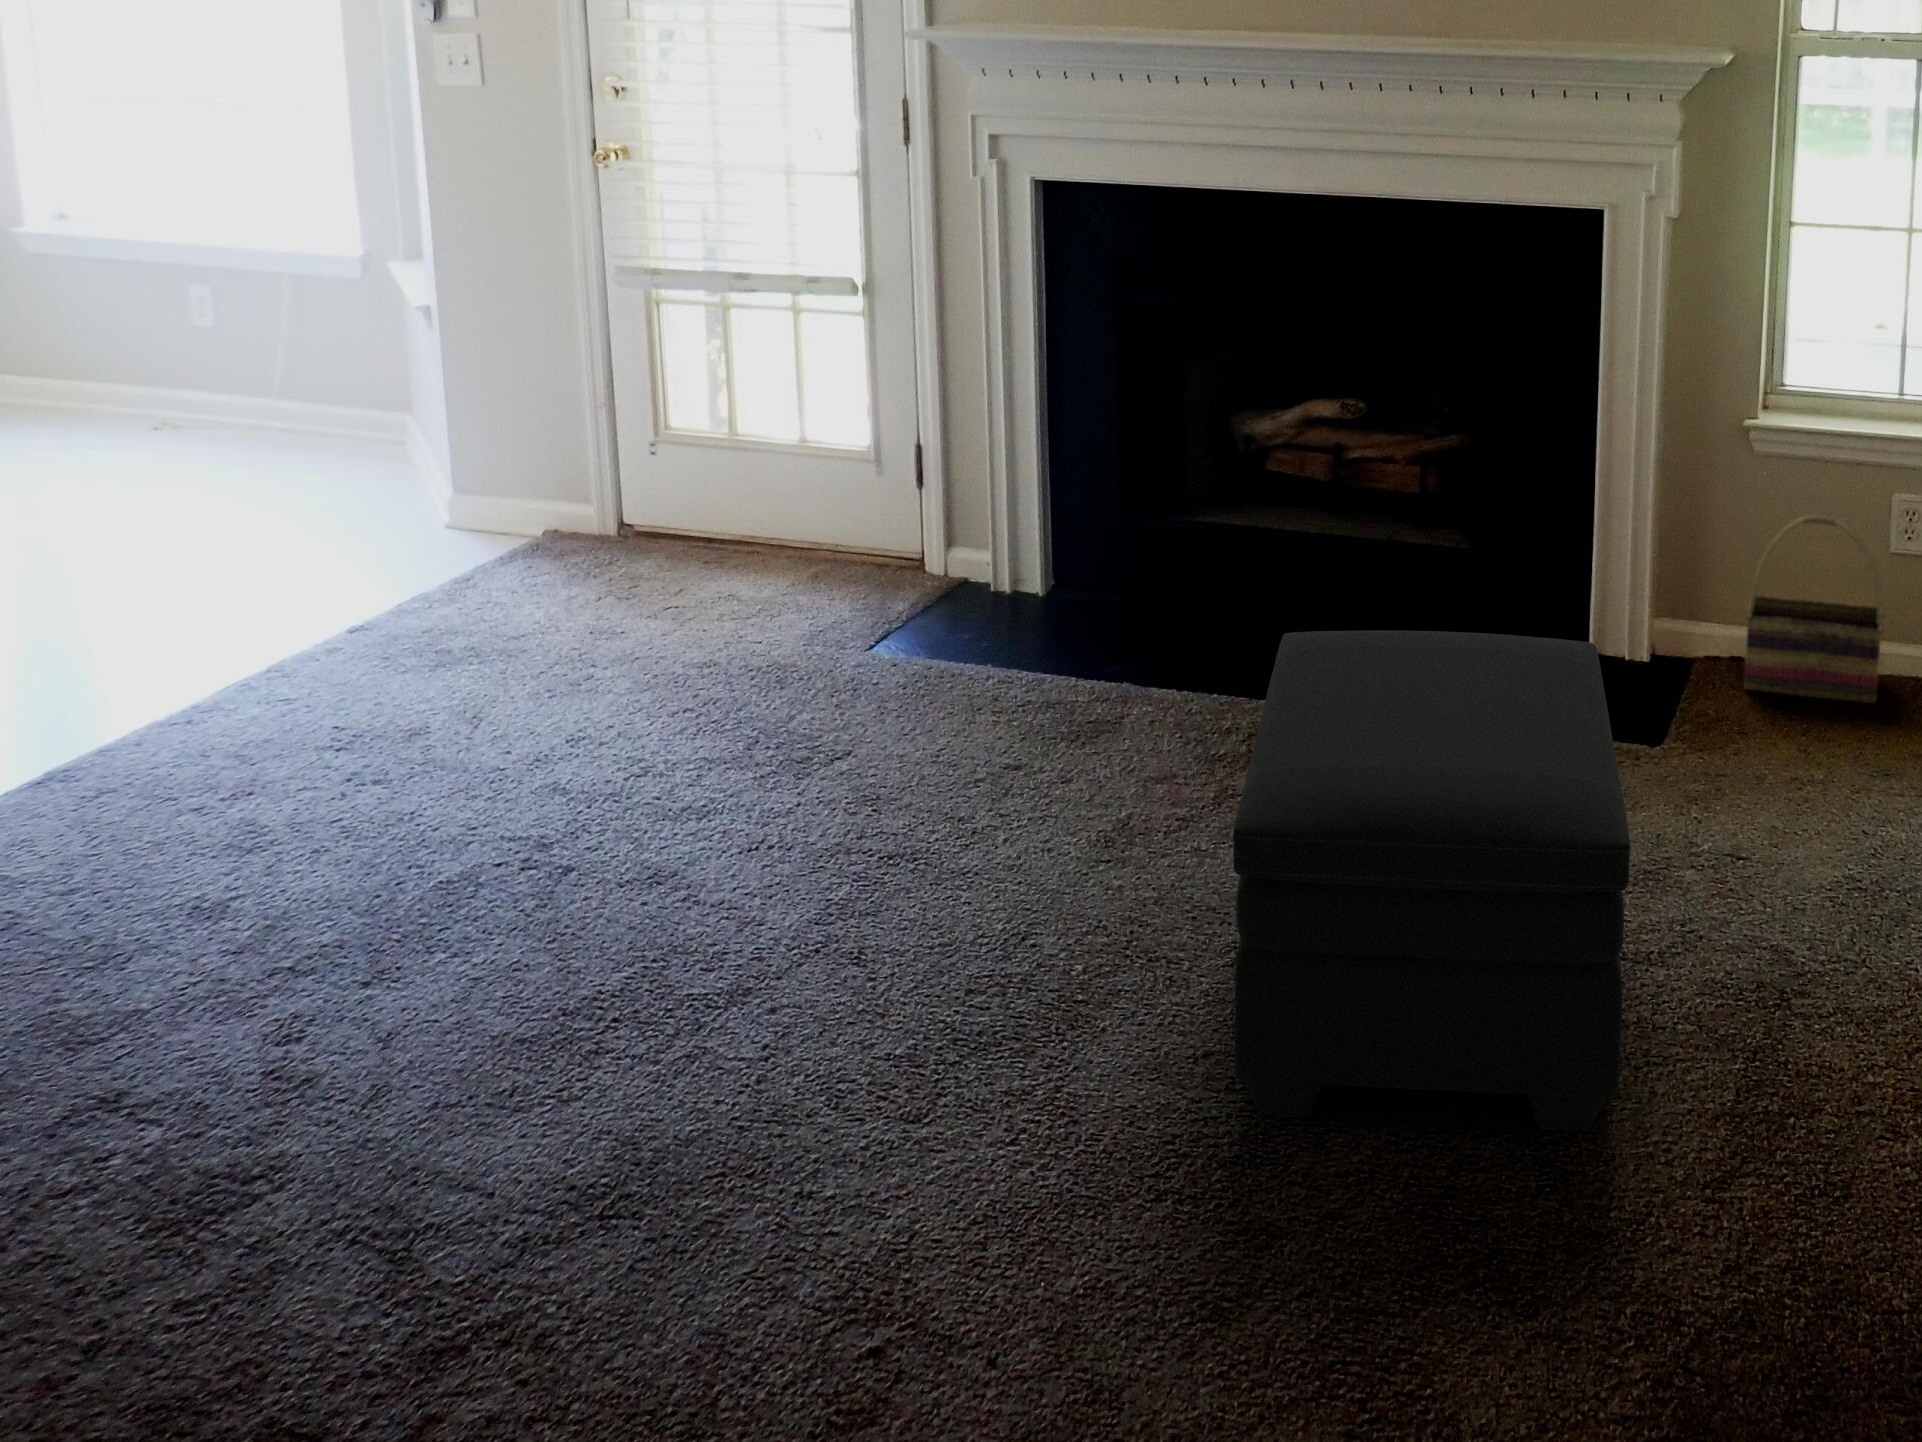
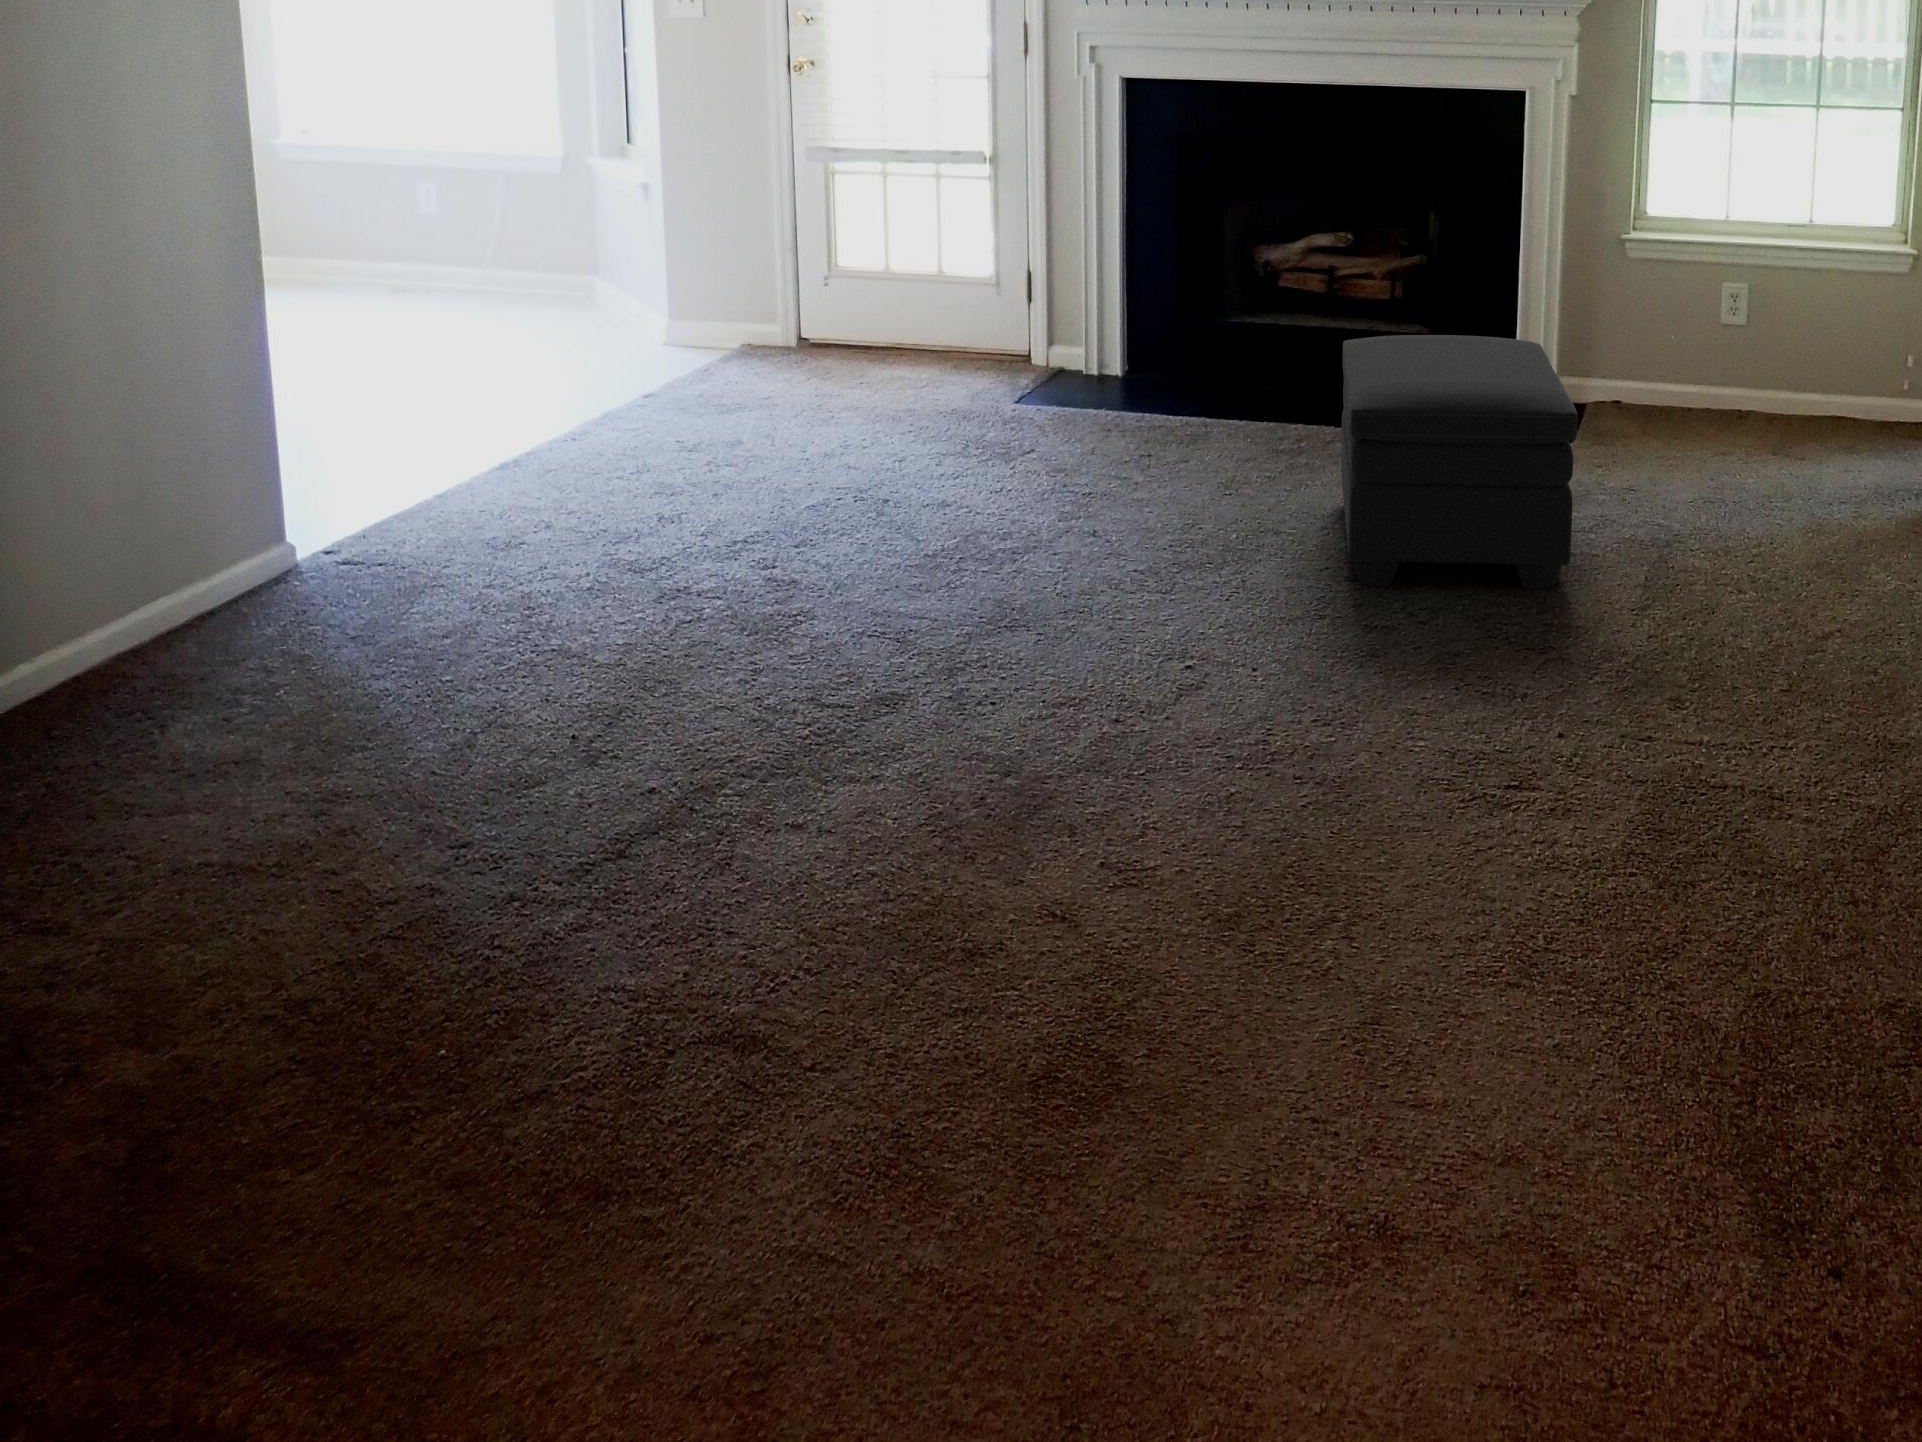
basket: present [1744,516,1885,704] -> none [1623,298,1718,423]

